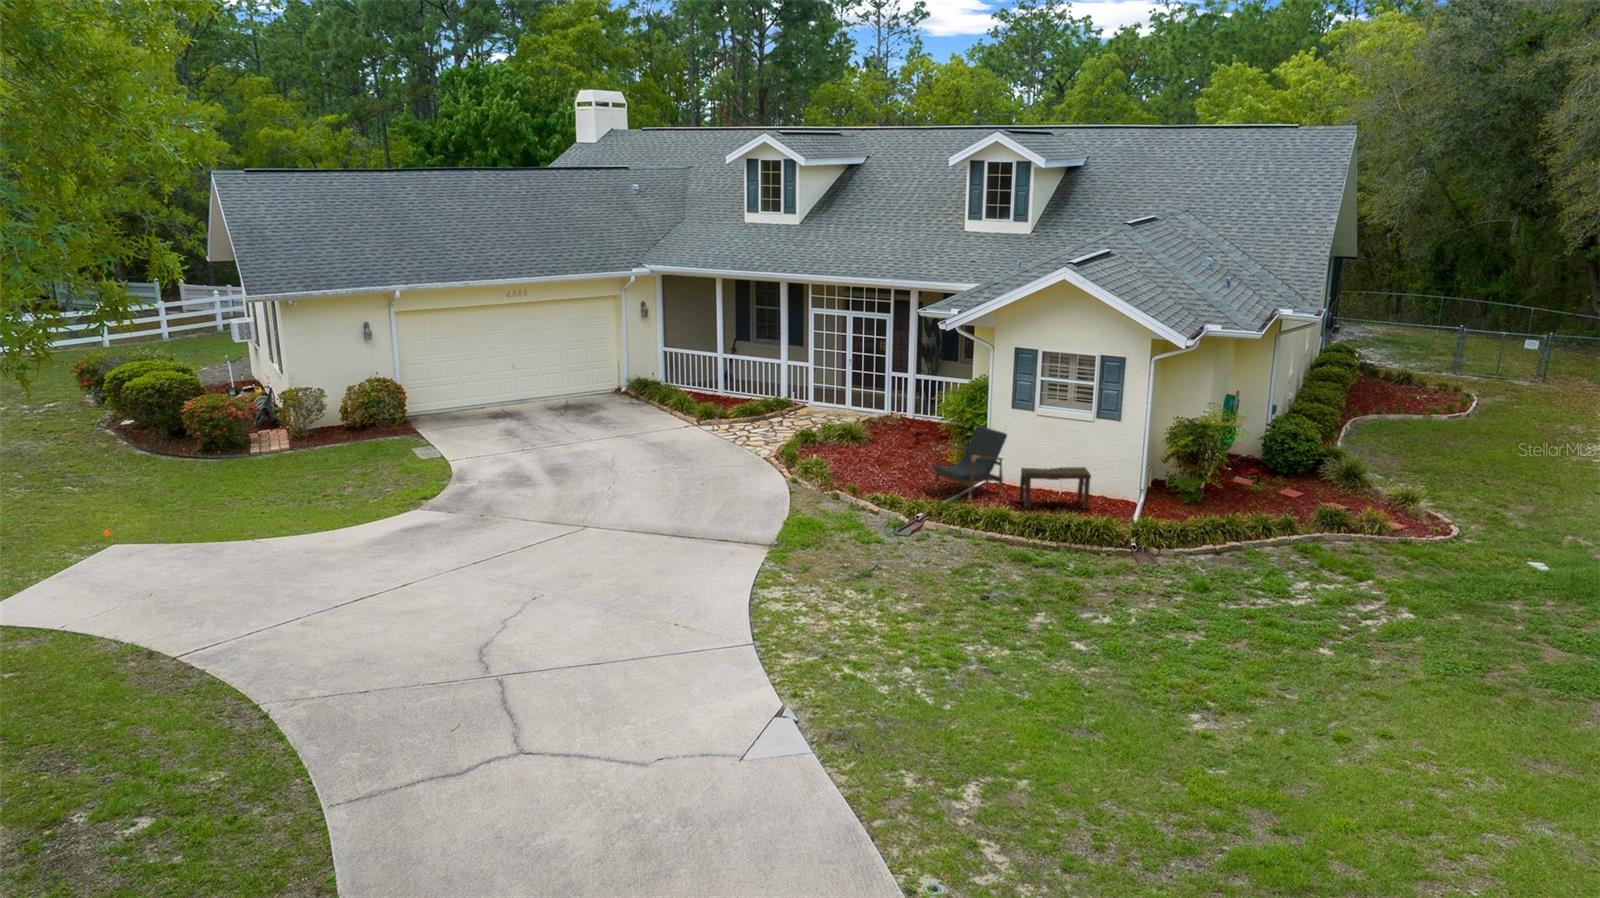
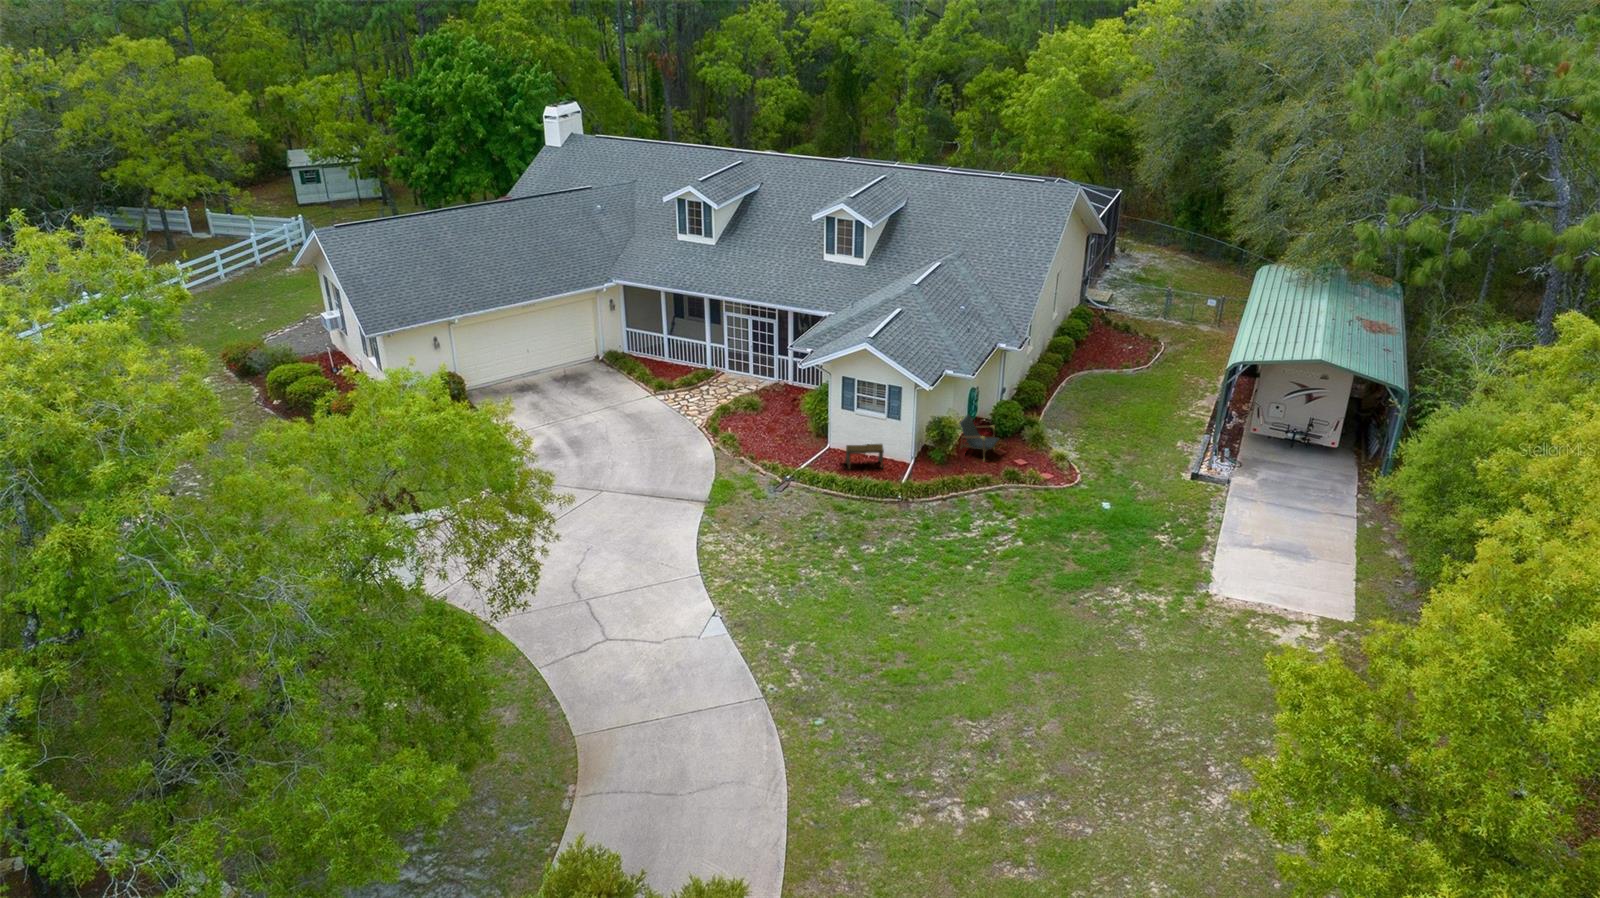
lounge chair: present [932,426,1007,502] -> present [960,415,999,461]

